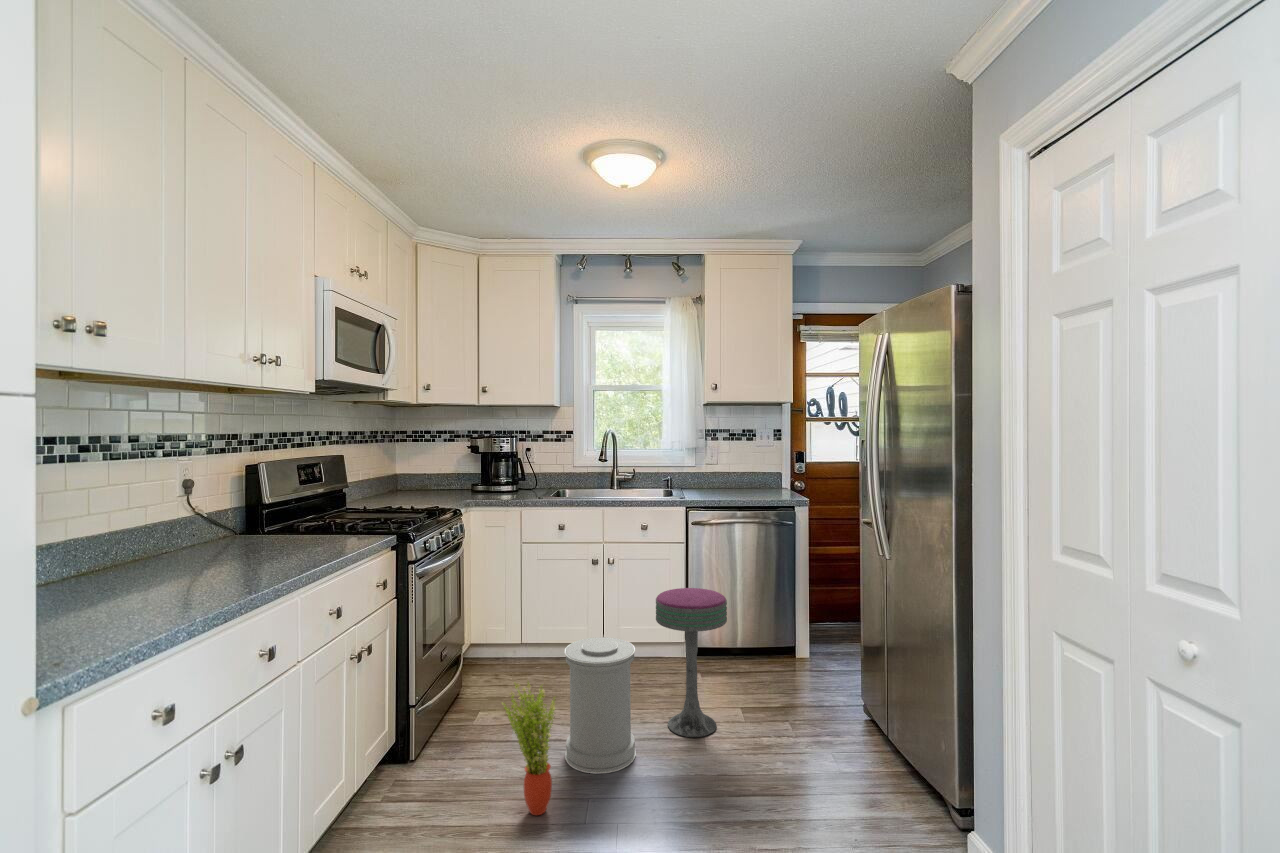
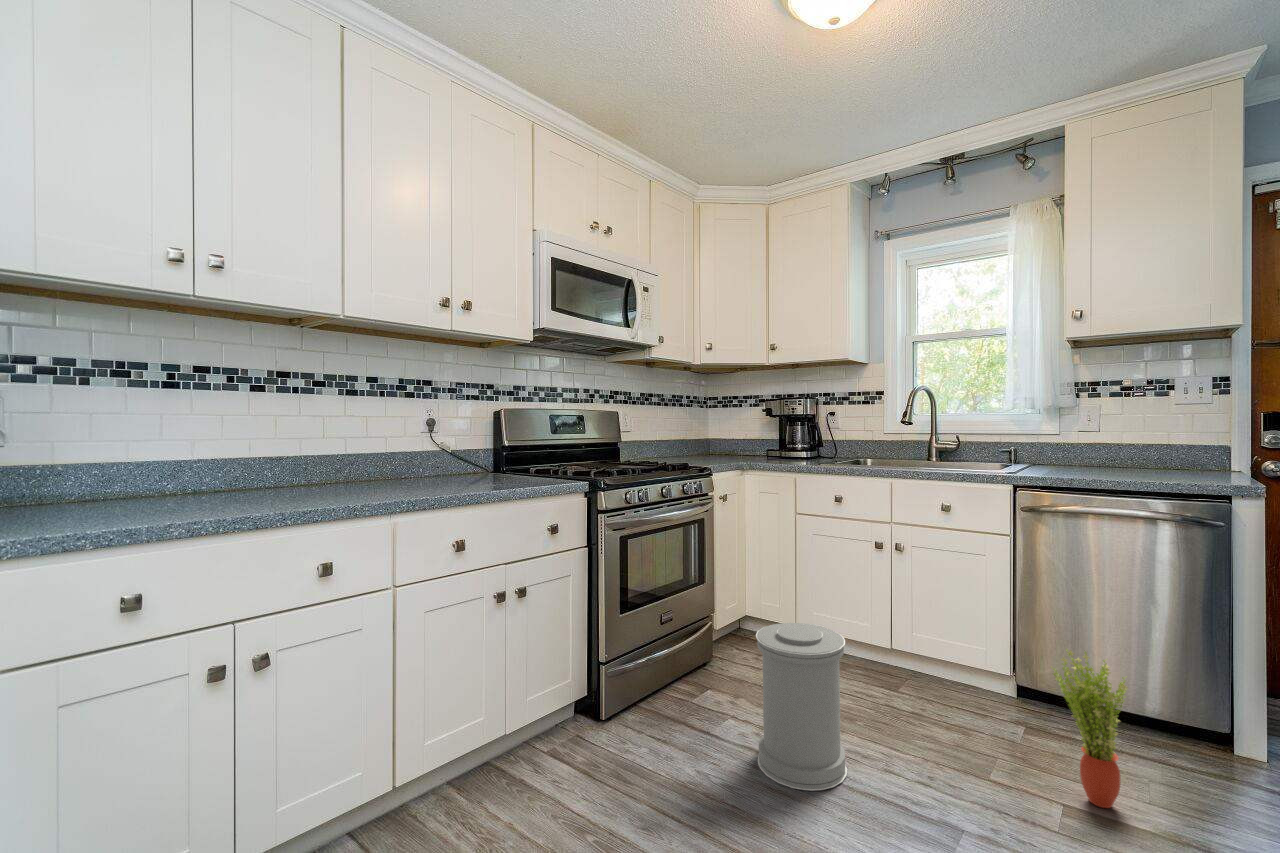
bar stool: present [656,588,727,737] -> none [894,586,1006,798]
potted plant: present [504,682,555,815] -> present [1053,650,1128,808]

